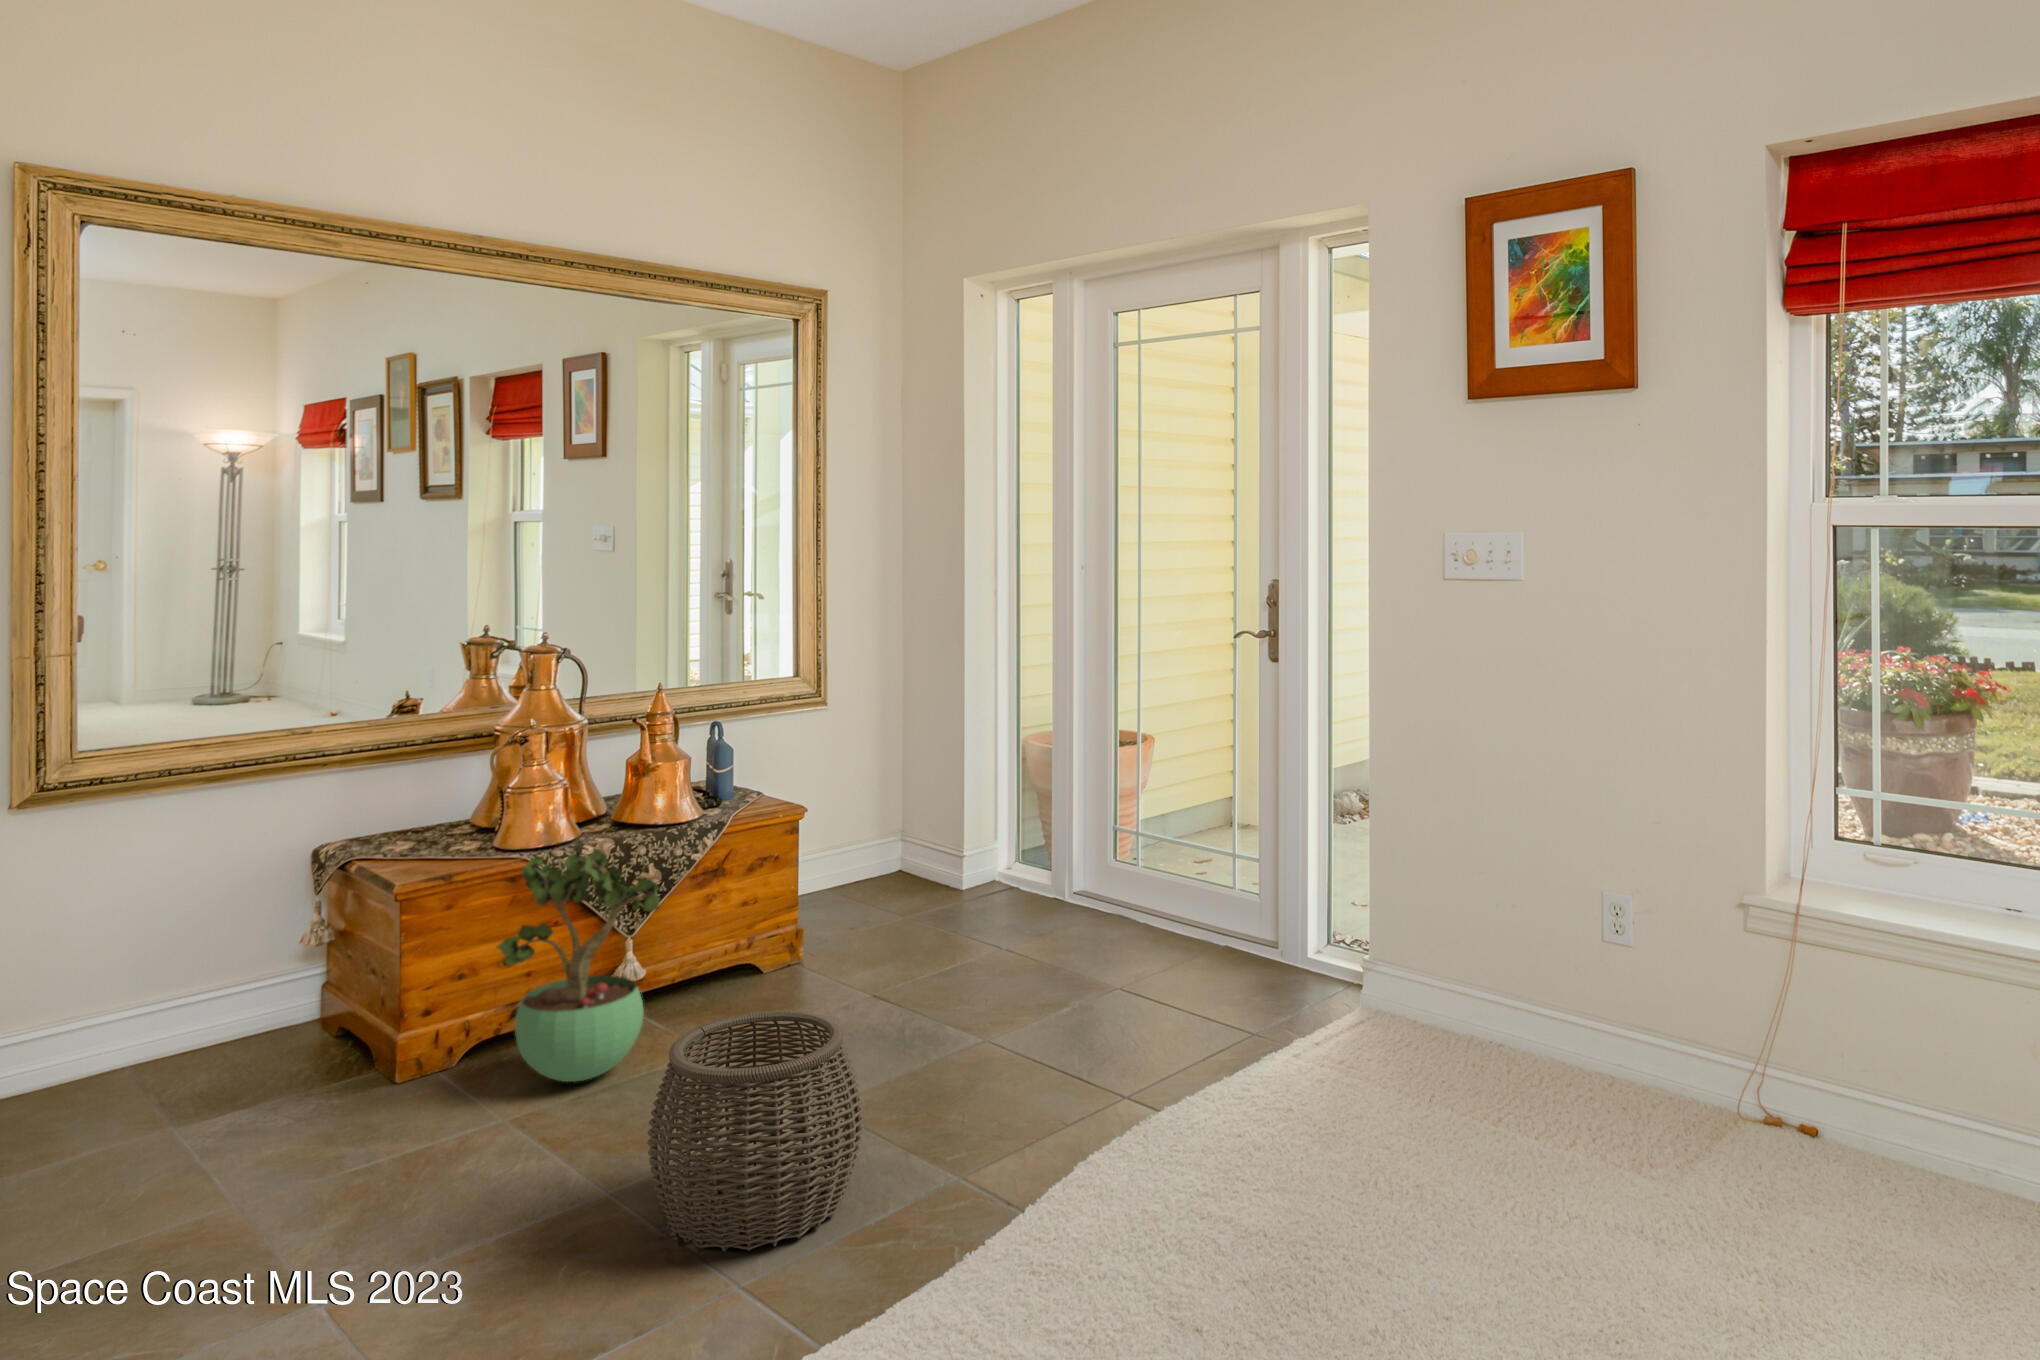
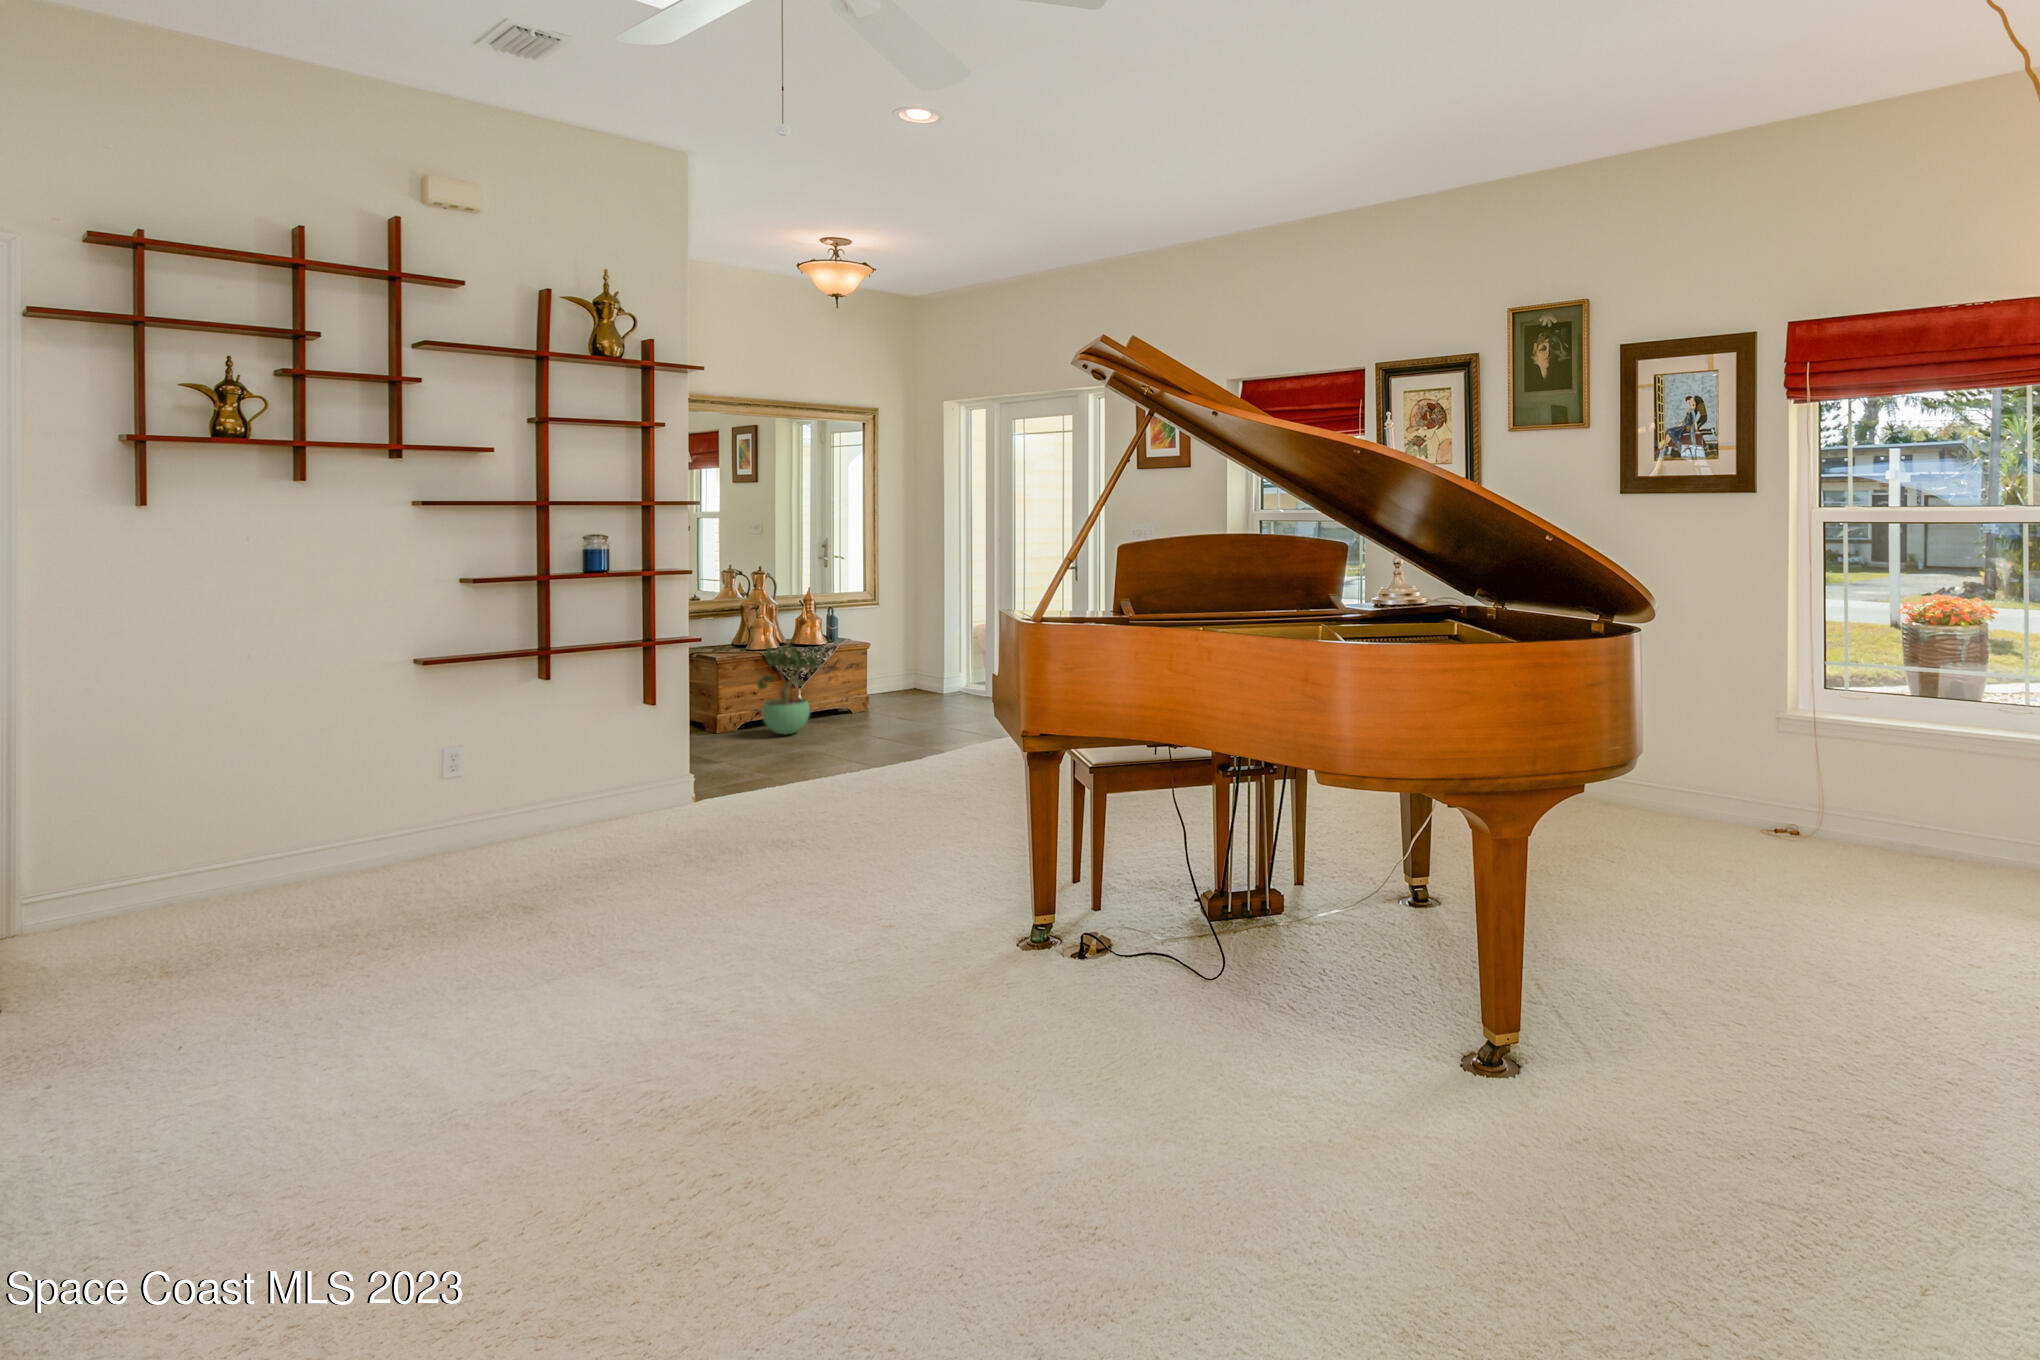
woven basket: present [647,1011,864,1252] -> none [821,693,894,761]

